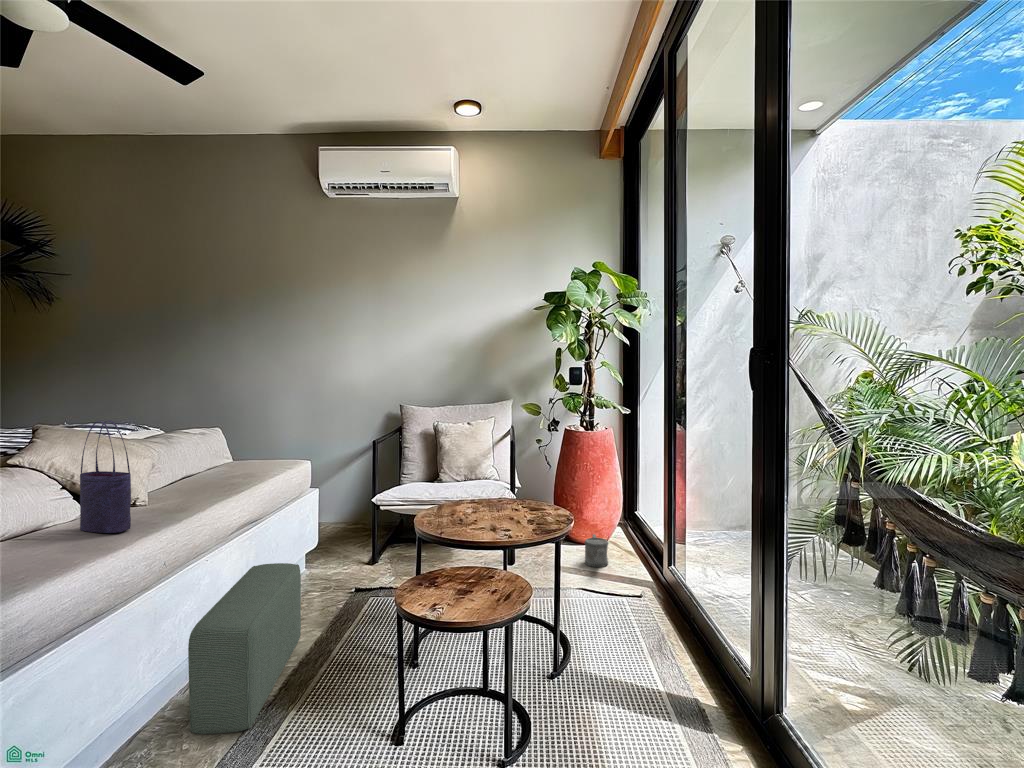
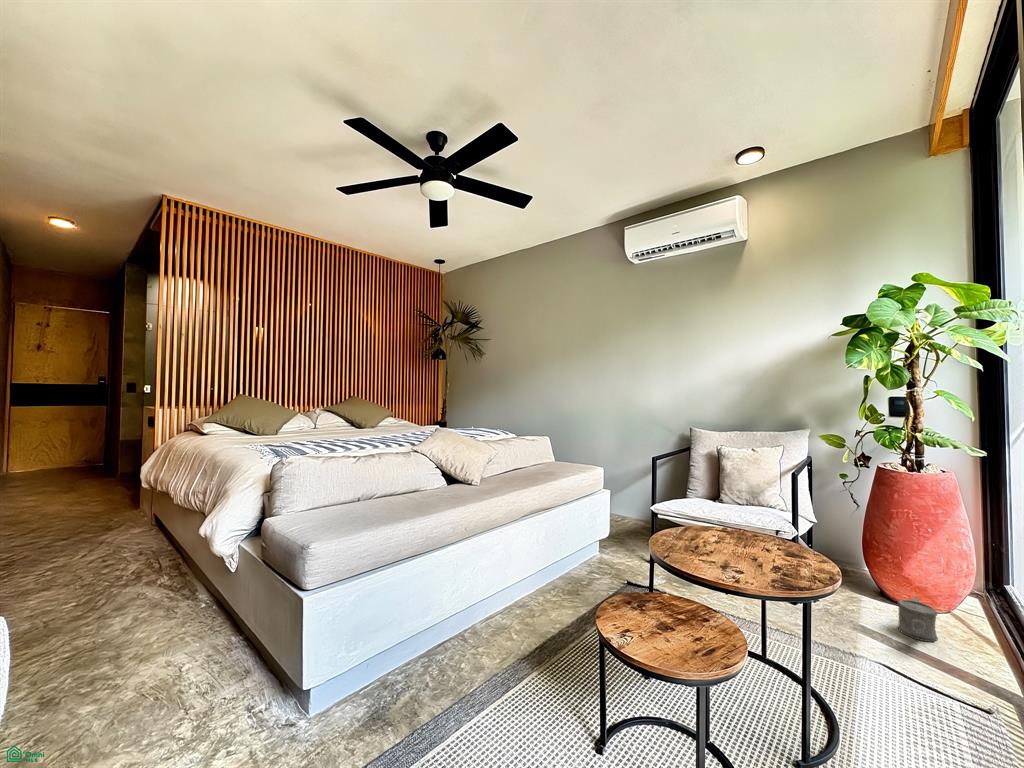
tote bag: present [80,421,131,533] -> none [429,428,453,502]
pouf: present [188,563,301,734] -> none [468,543,572,673]

